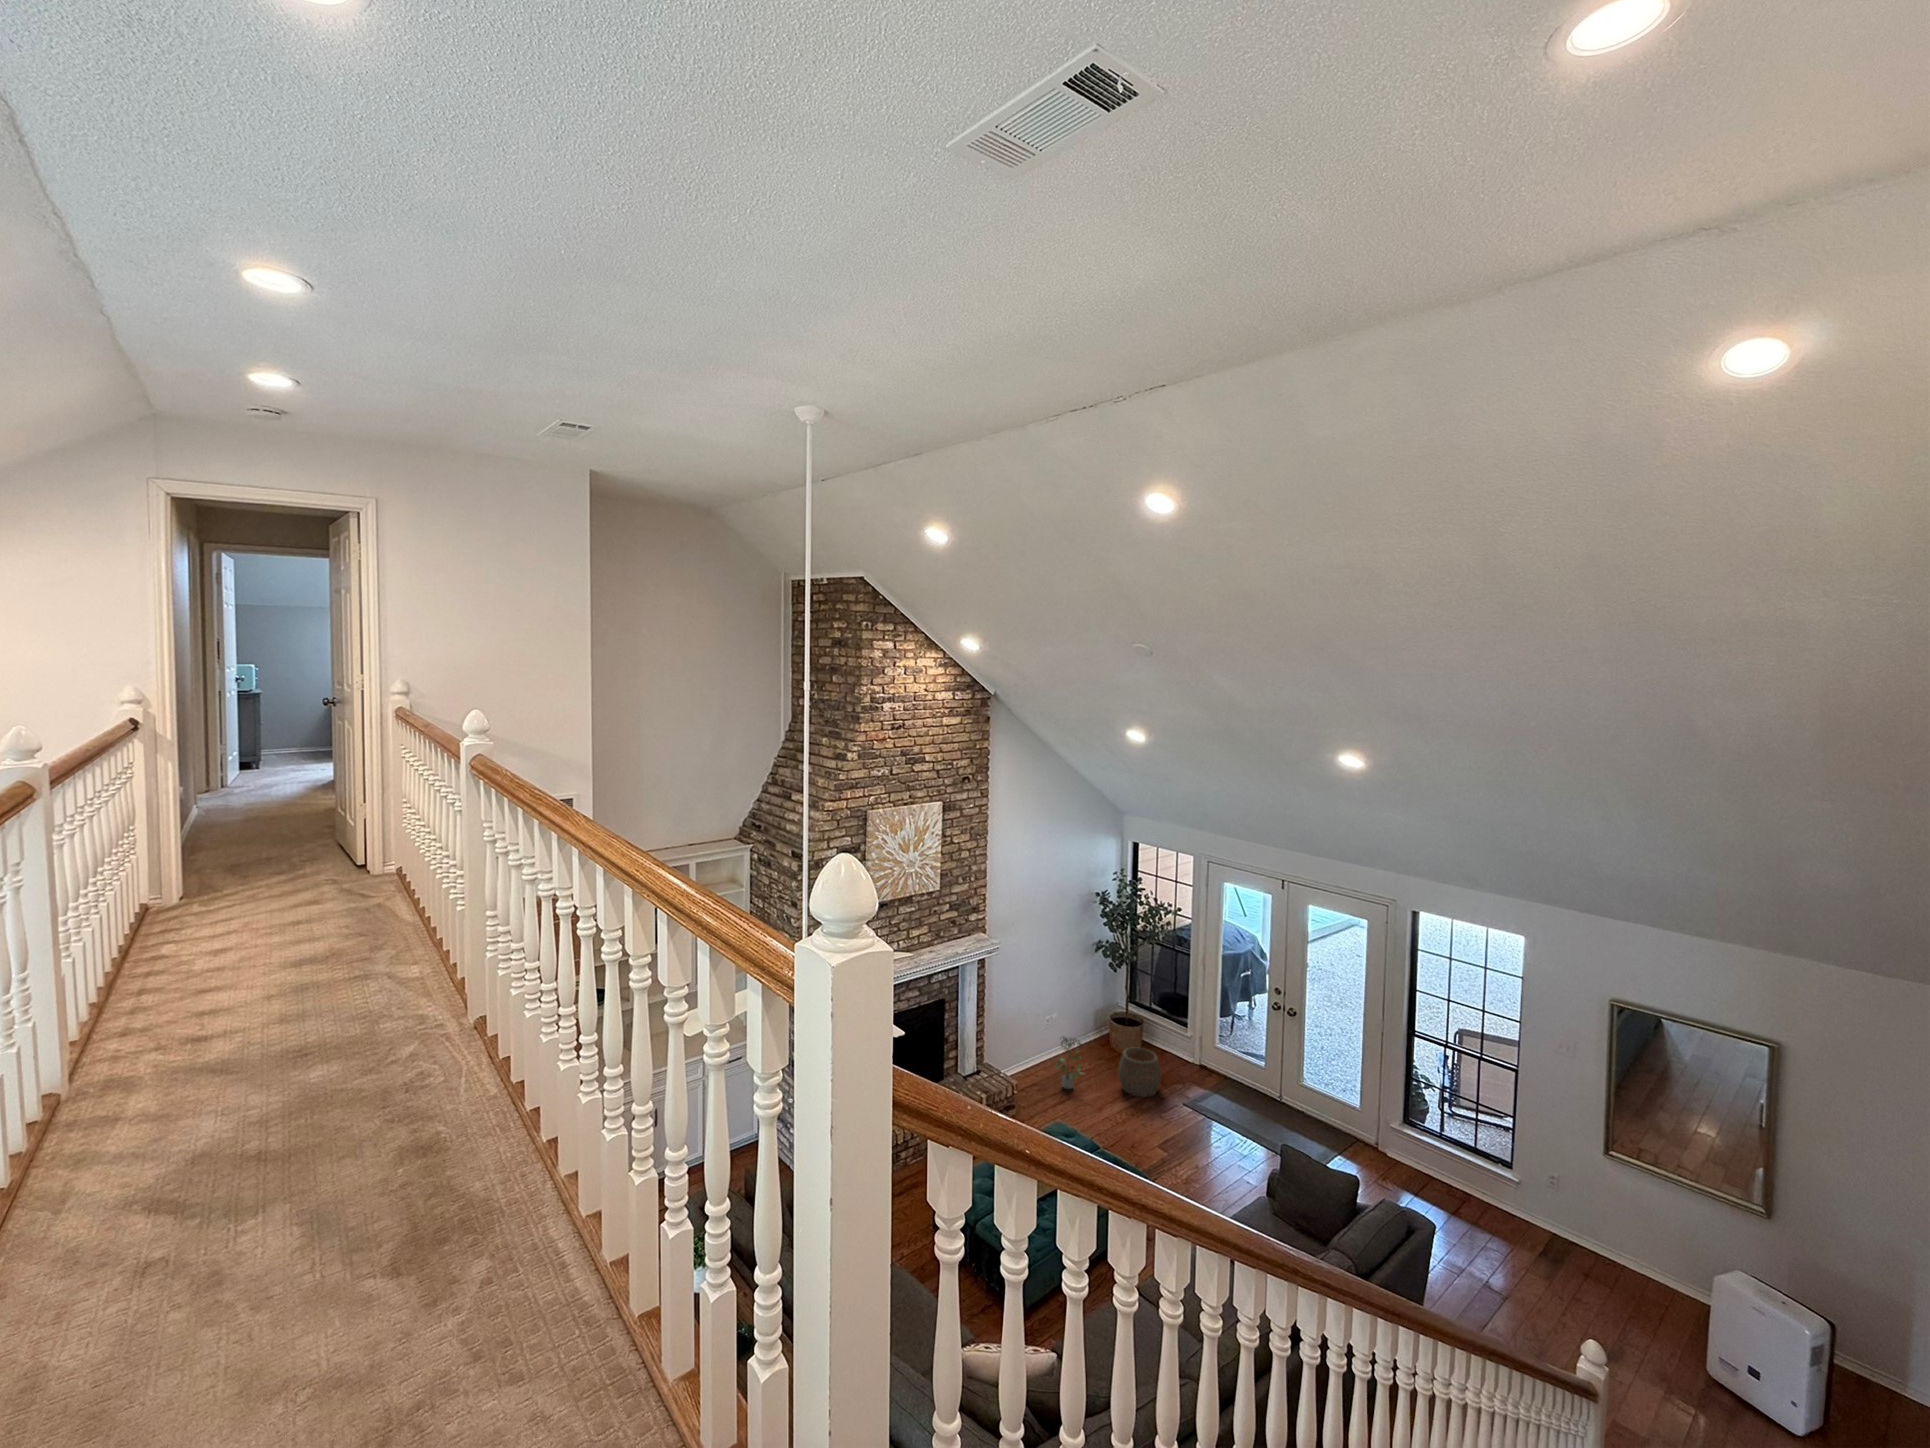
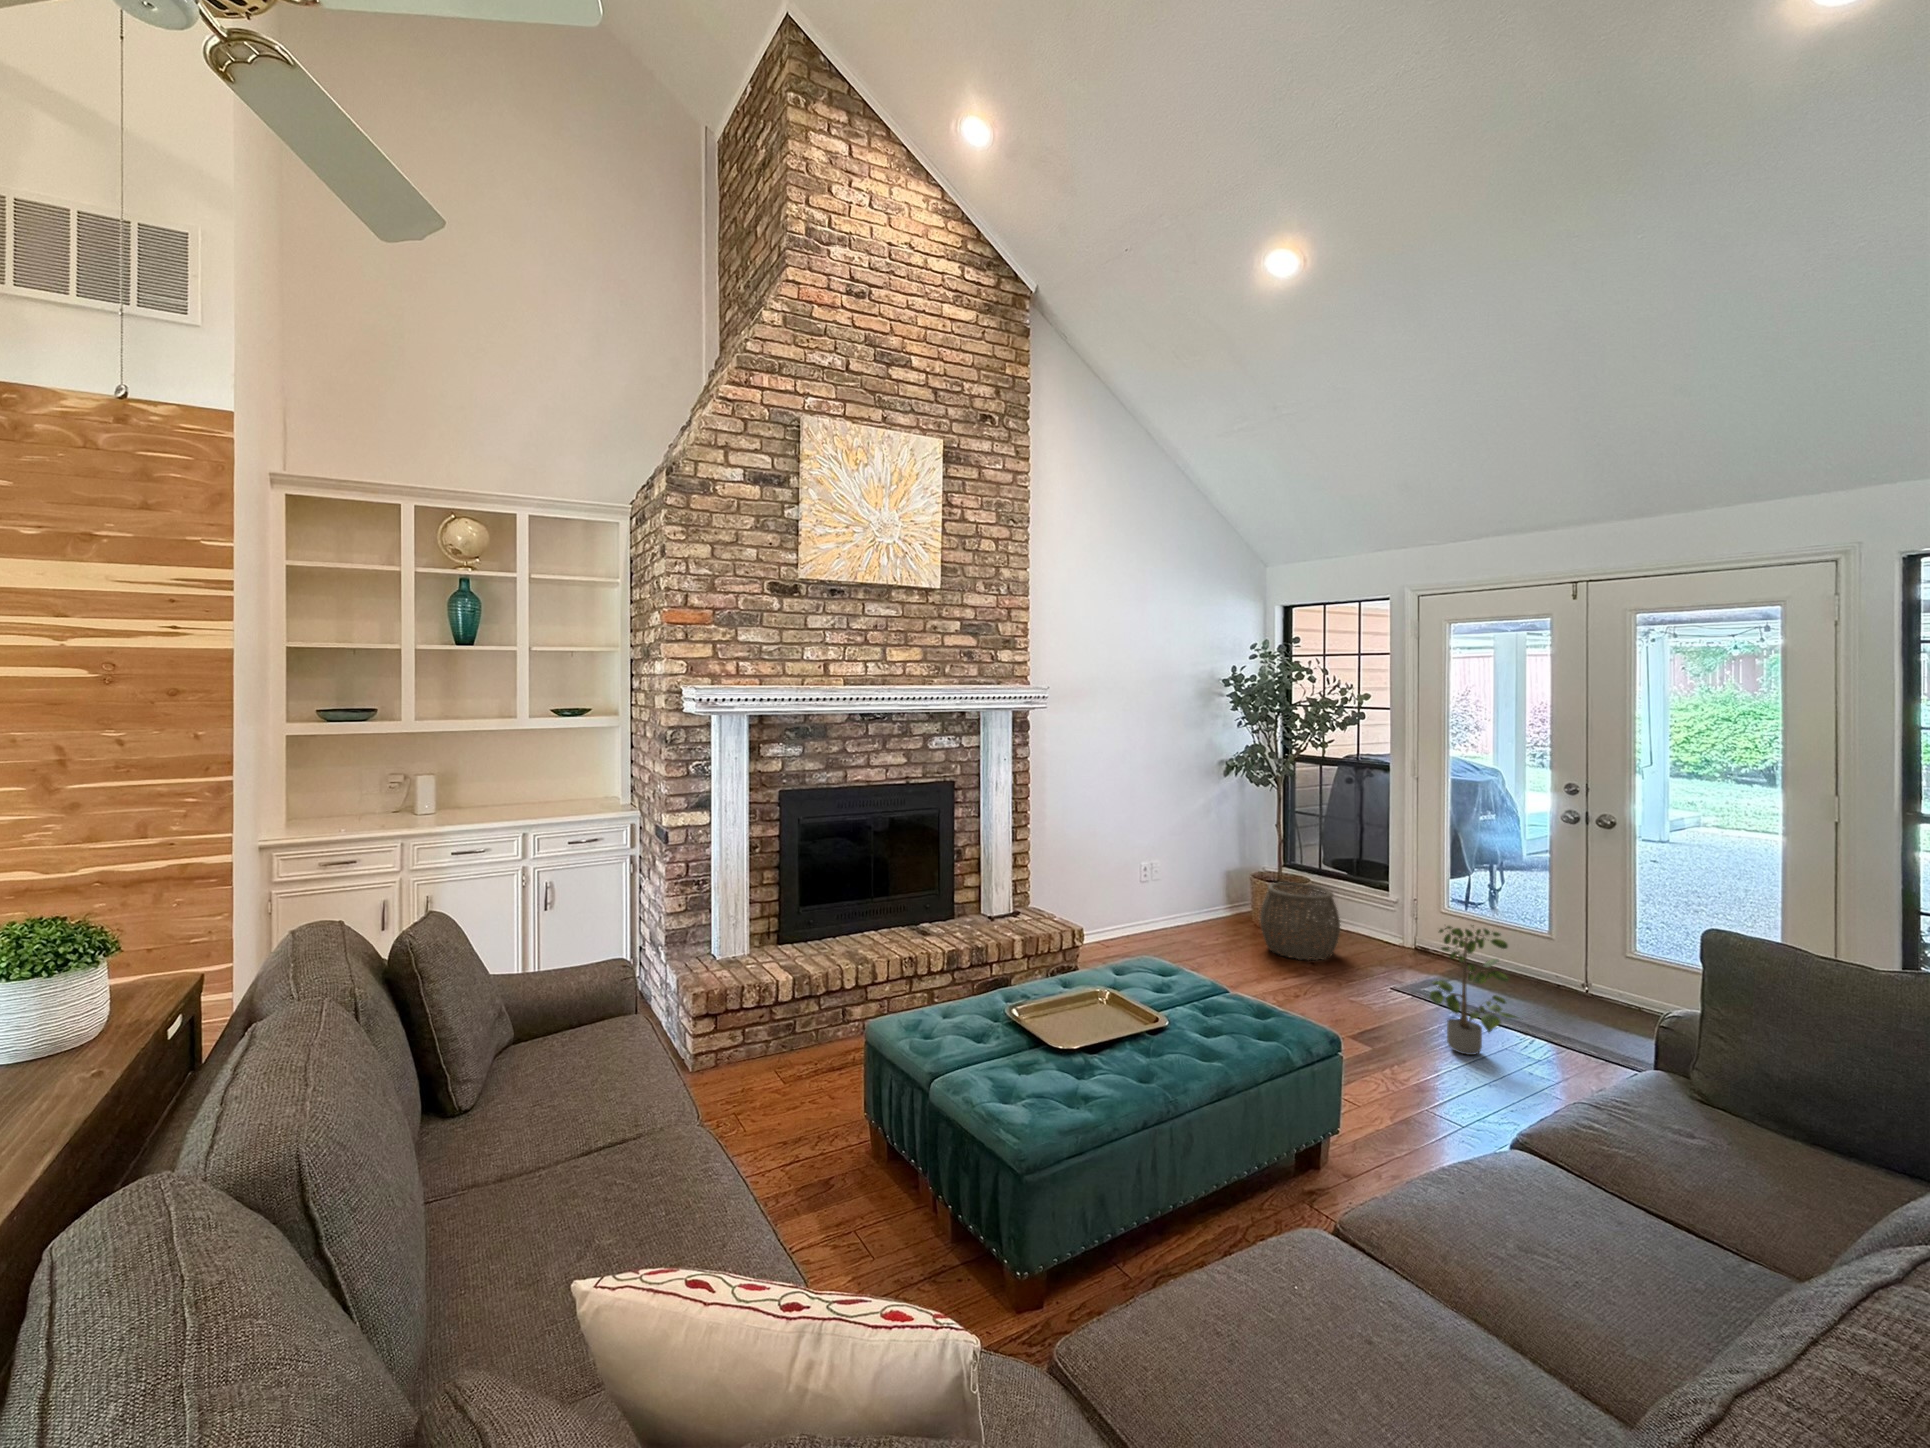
potted plant: present [1055,1037,1083,1089] -> present [1430,925,1518,1055]

